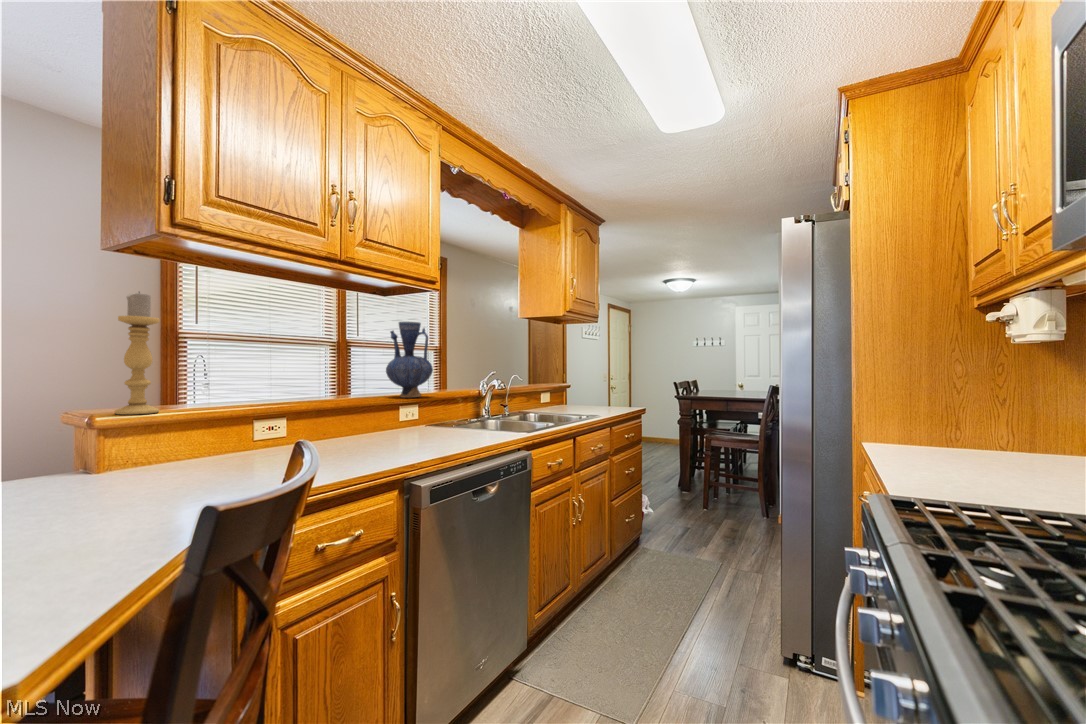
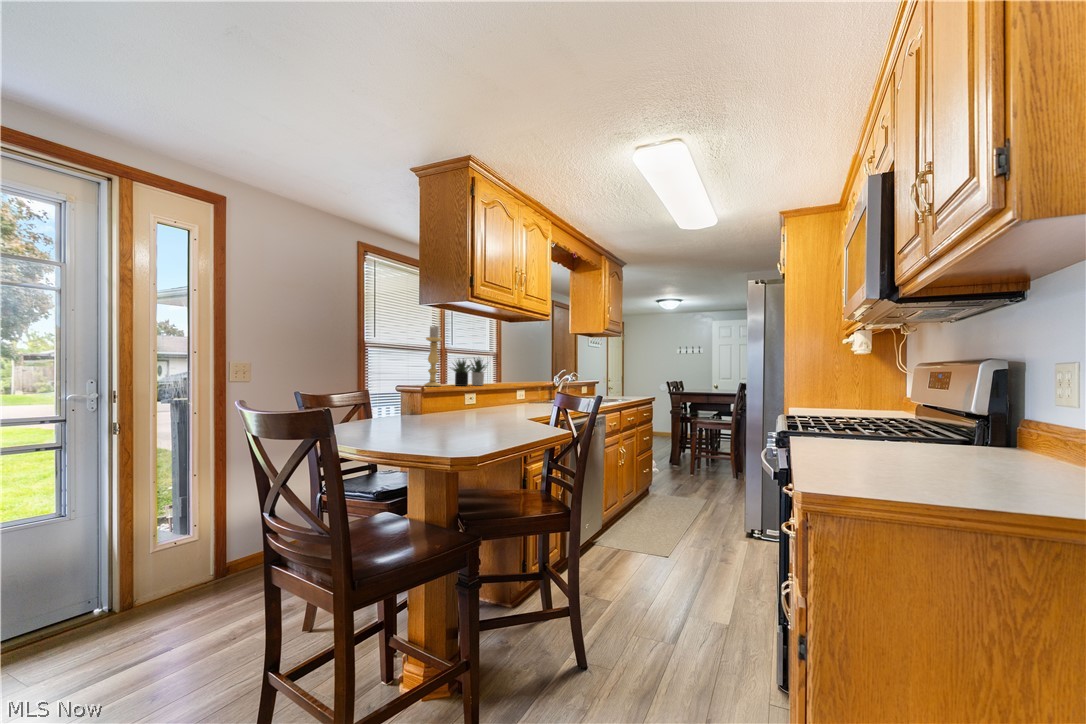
vase: present [386,322,433,398] -> none [509,337,537,384]
succulent plant: none [200,351,310,409] -> present [452,358,486,386]

